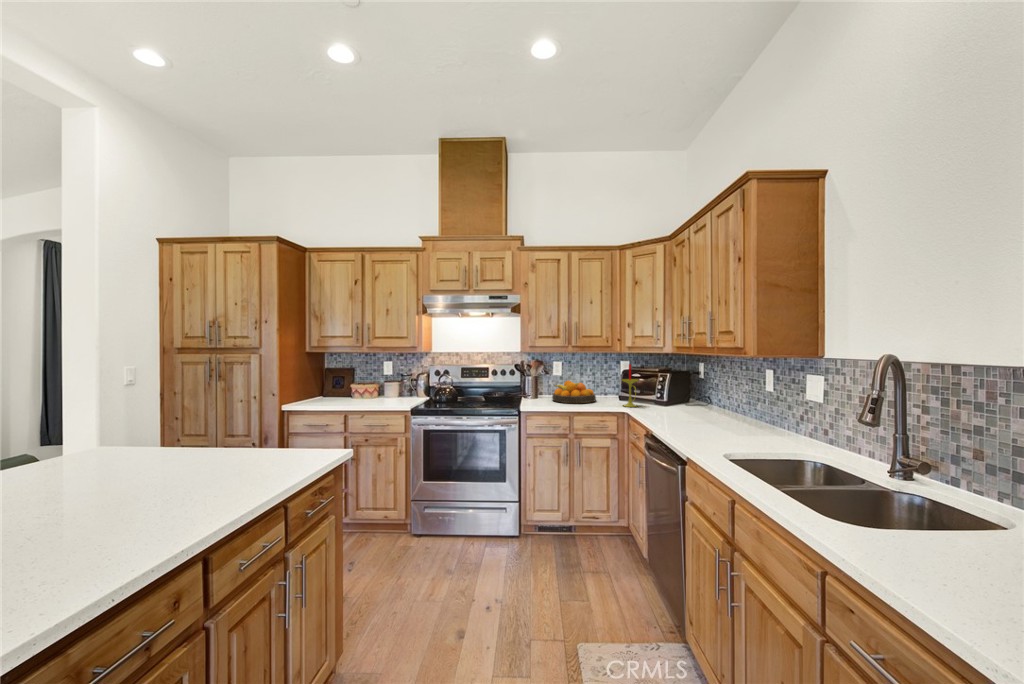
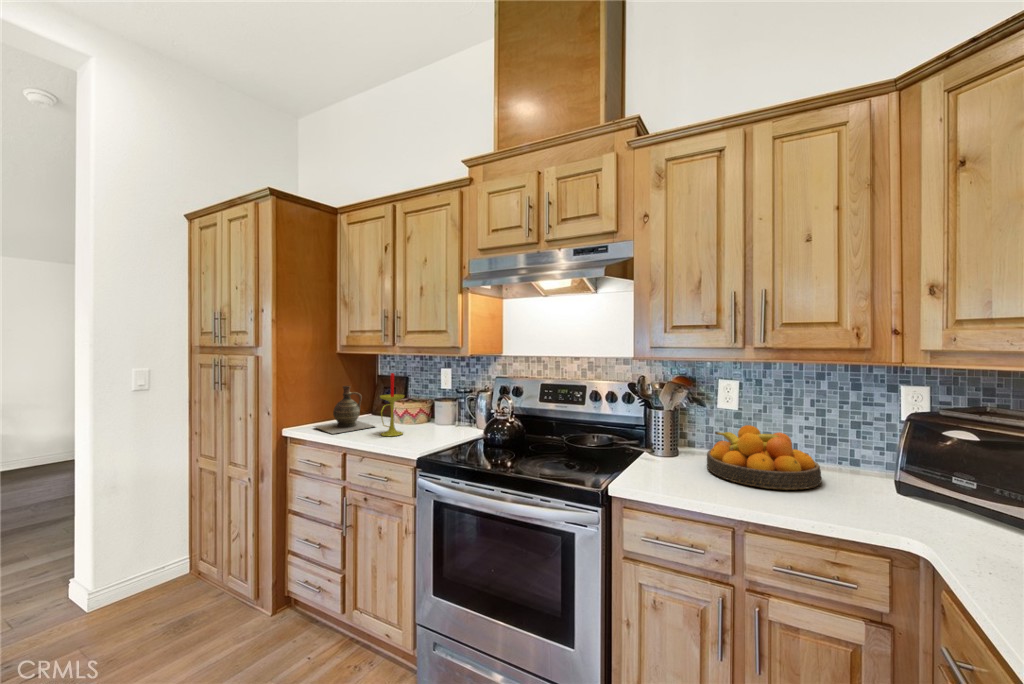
candle: present [622,364,638,407] -> present [380,373,404,436]
ceramic jug: none [300,375,347,406] -> present [314,386,375,434]

